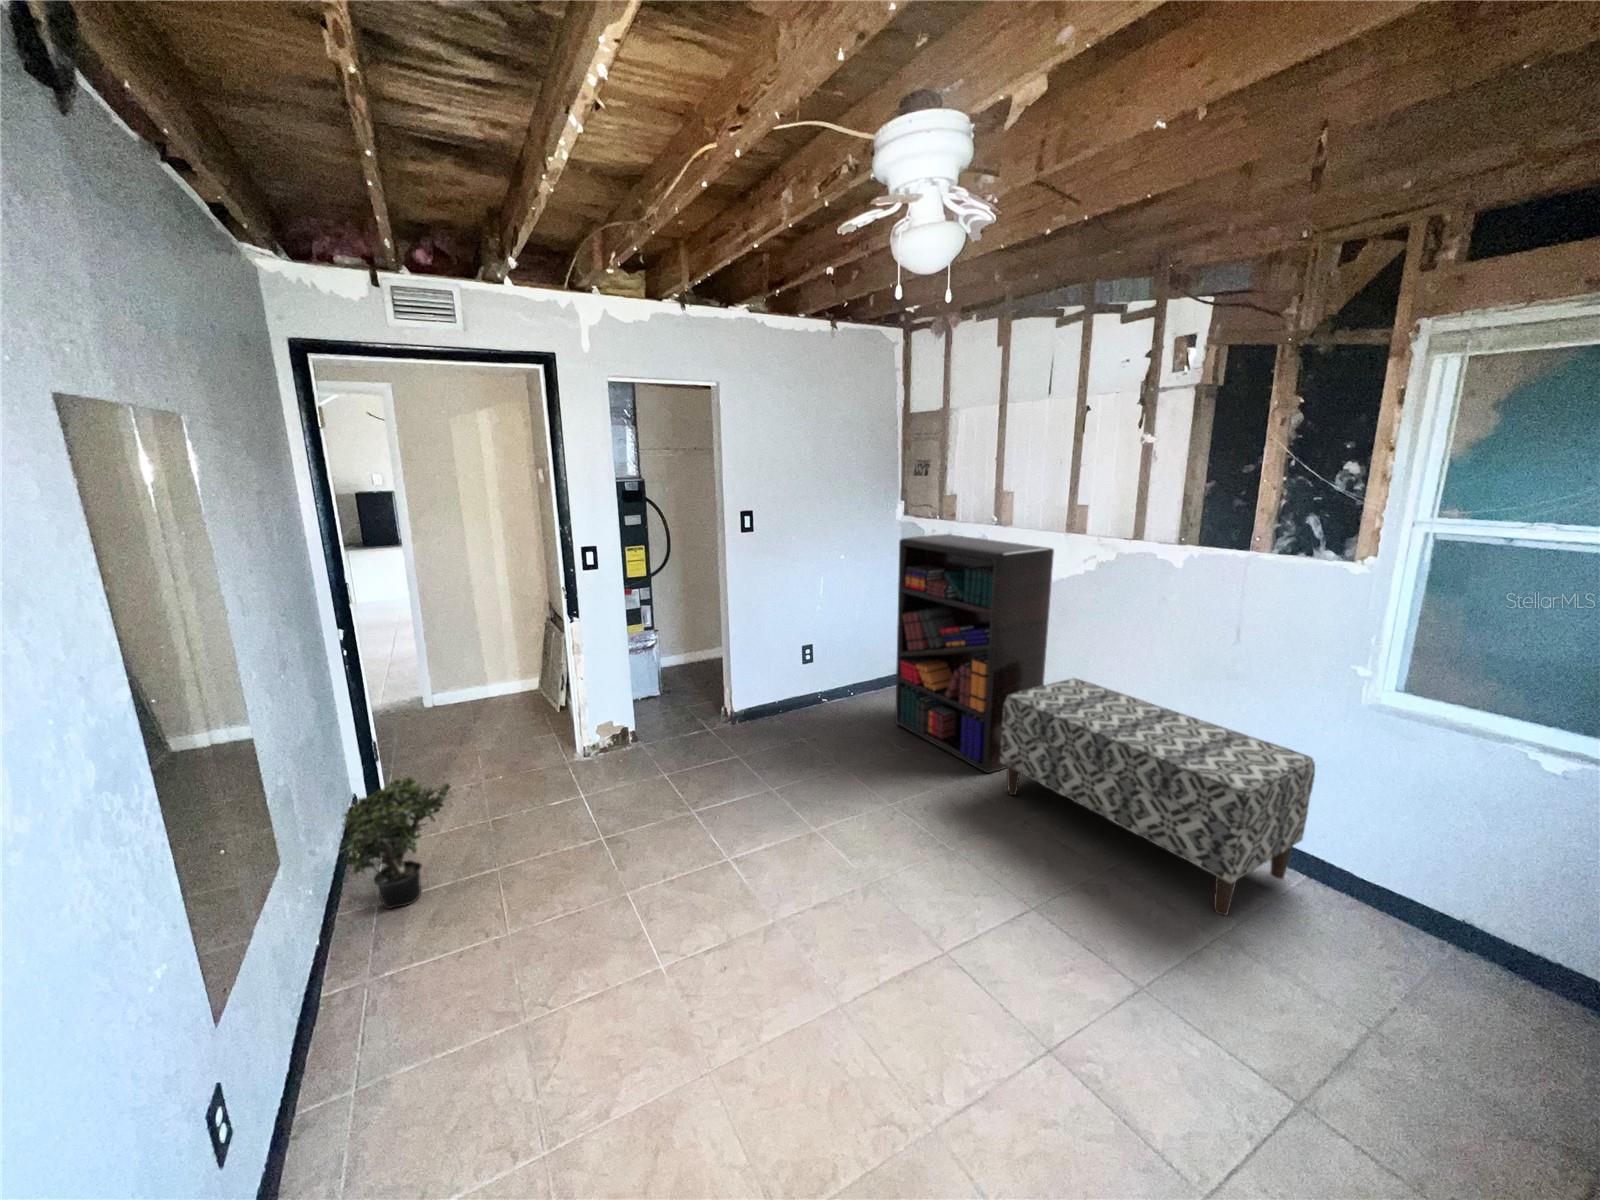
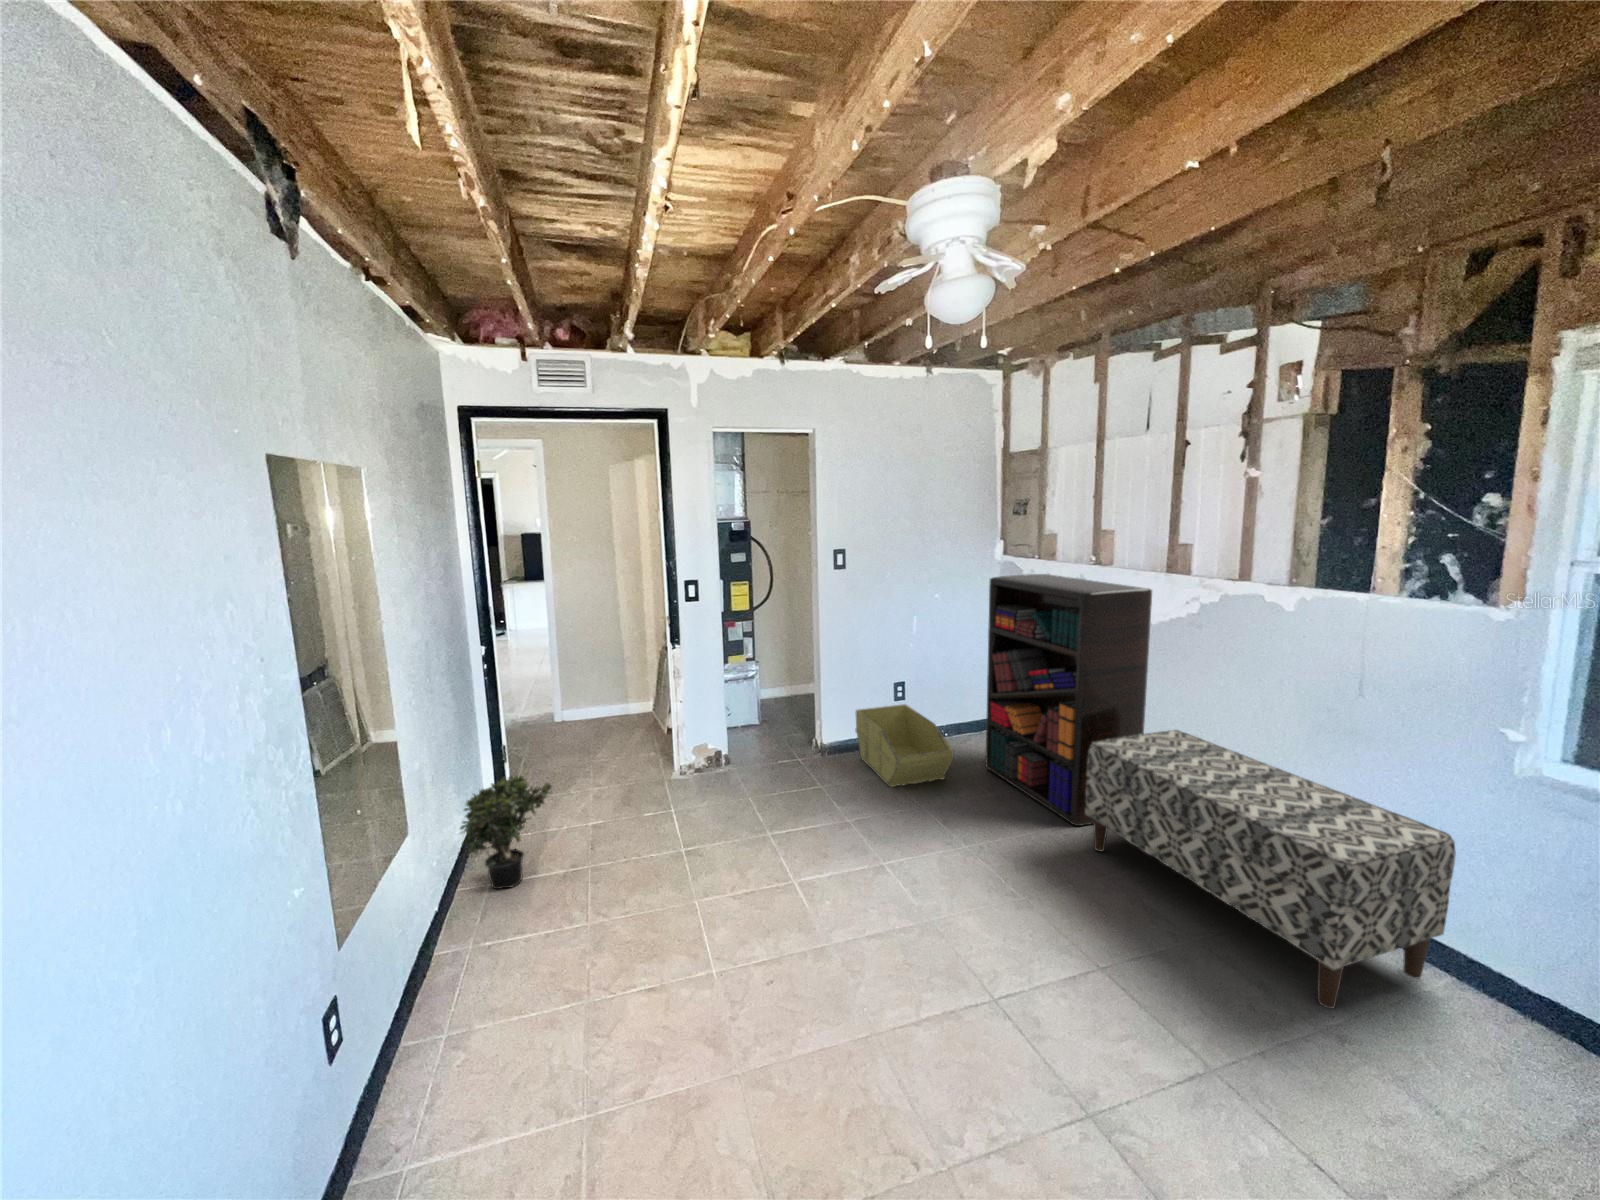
storage bin: none [767,666,869,751] -> present [856,704,954,787]

